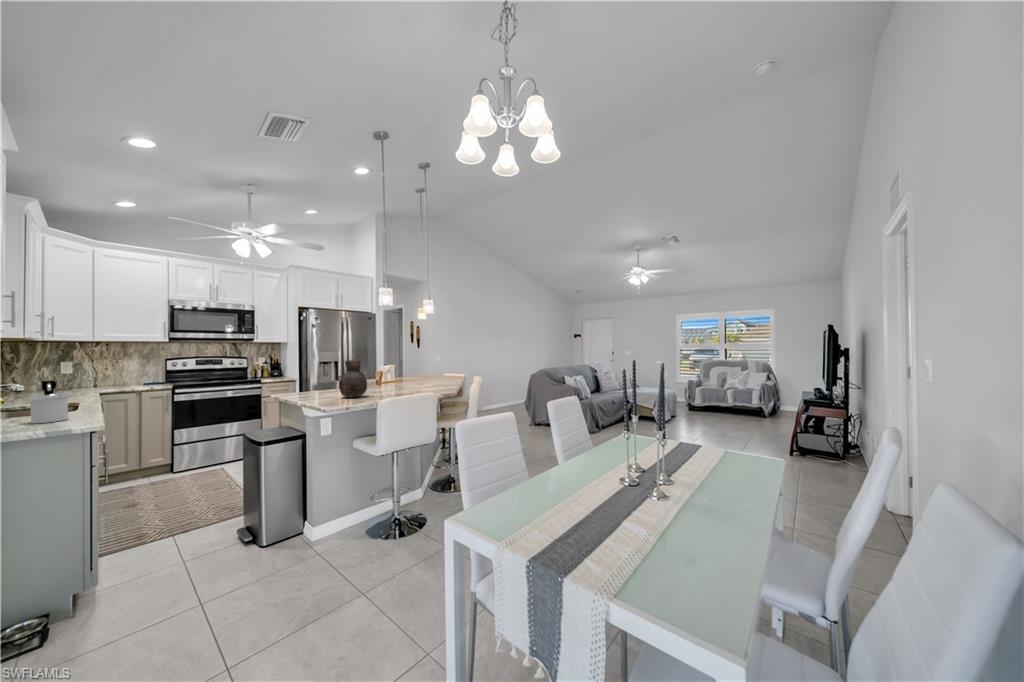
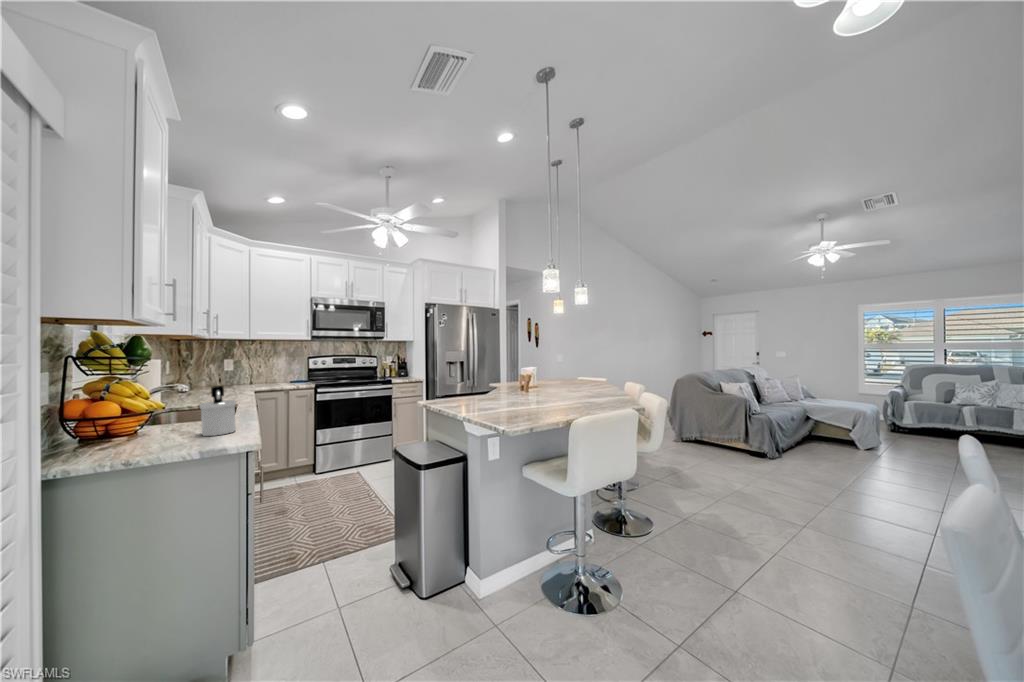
vase: present [338,360,367,397] -> none [508,365,543,413]

